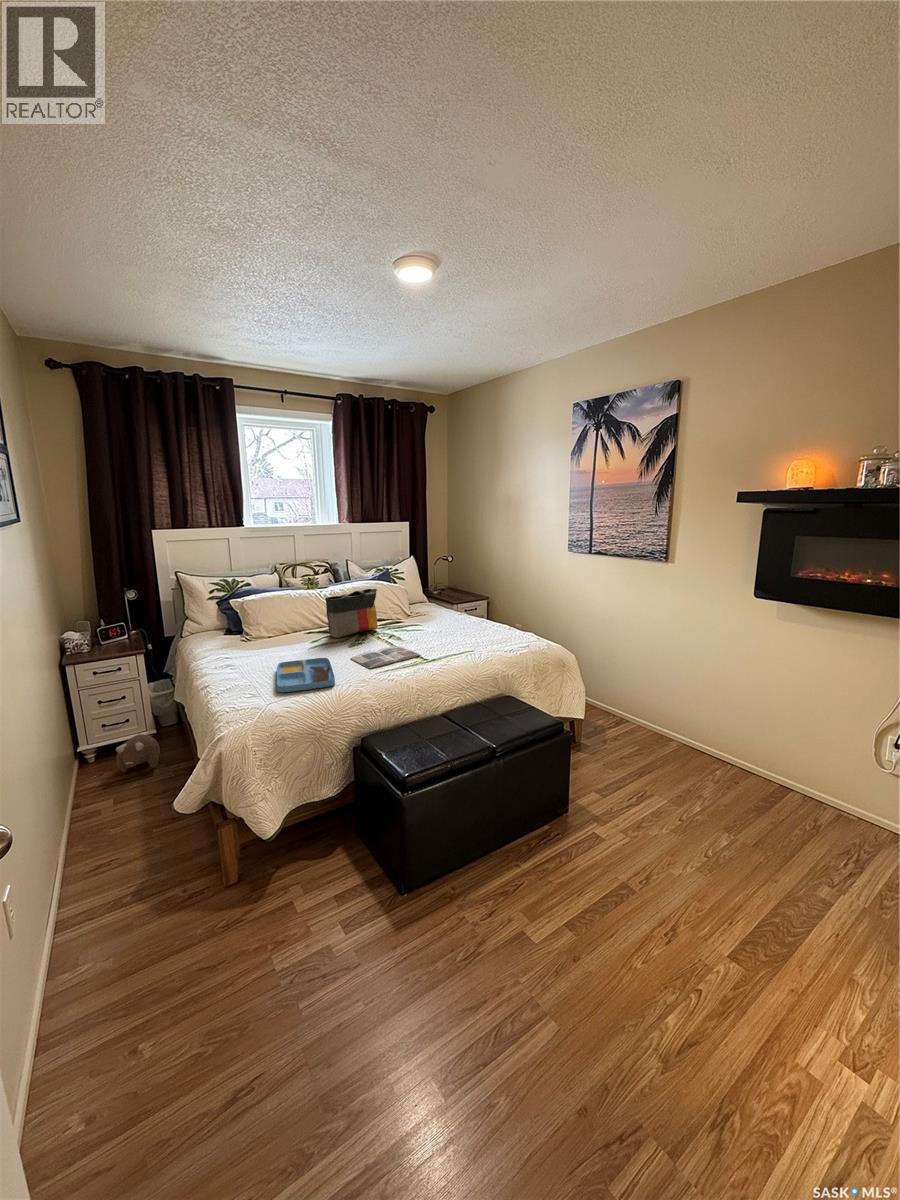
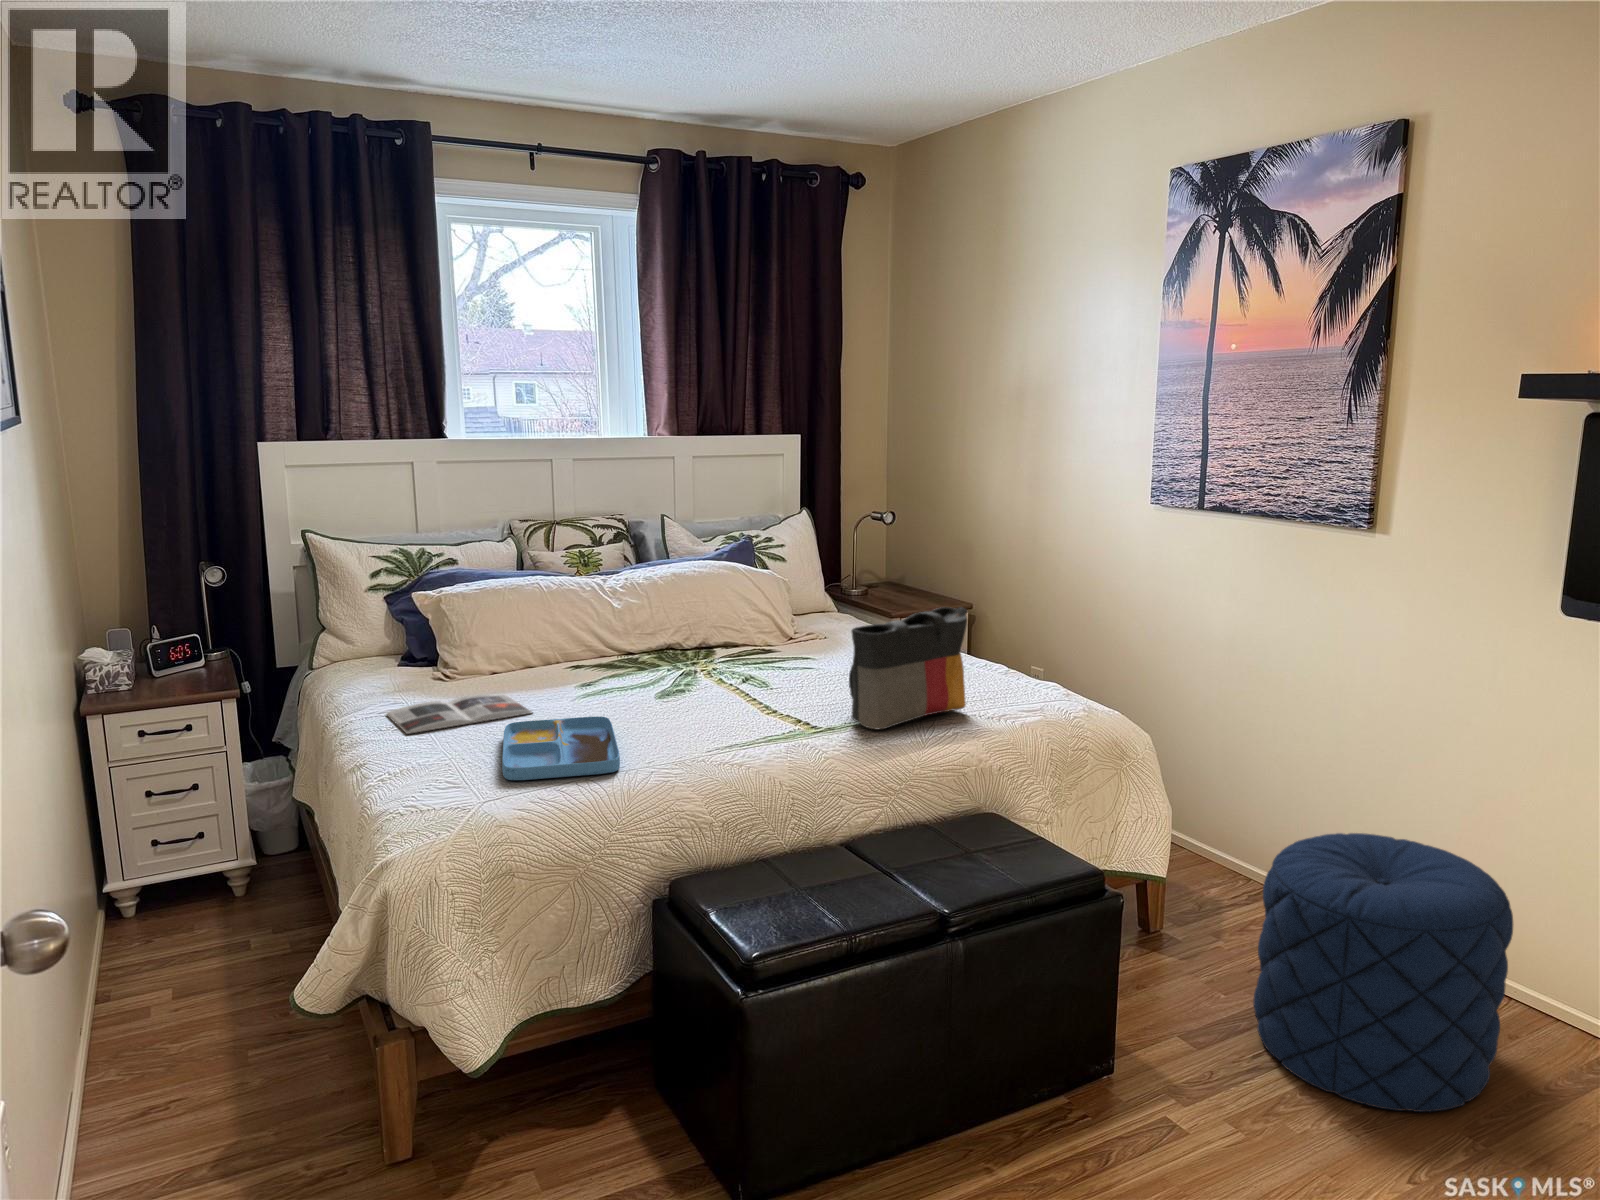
tote bag: present [325,589,378,638] -> present [849,607,967,729]
magazine: present [350,646,420,669] -> present [387,694,532,734]
pouf: none [626,697,740,821] -> present [1253,833,1513,1112]
plush toy: present [116,734,160,772] -> none [180,863,262,938]

